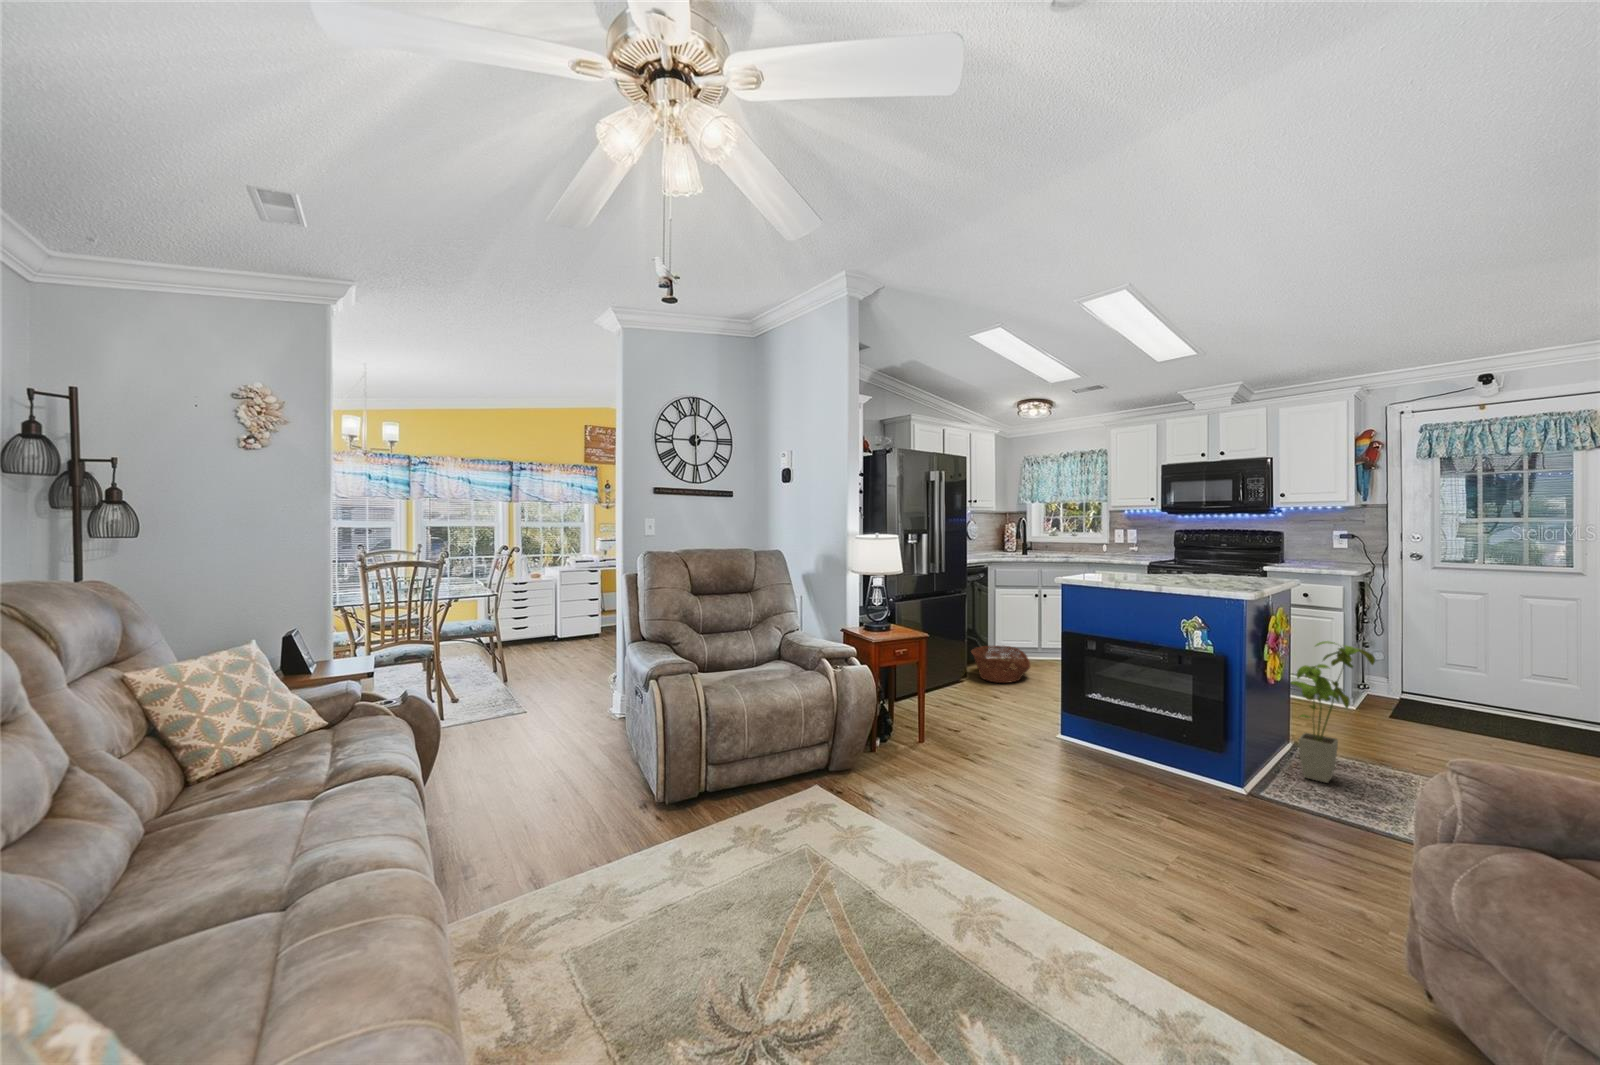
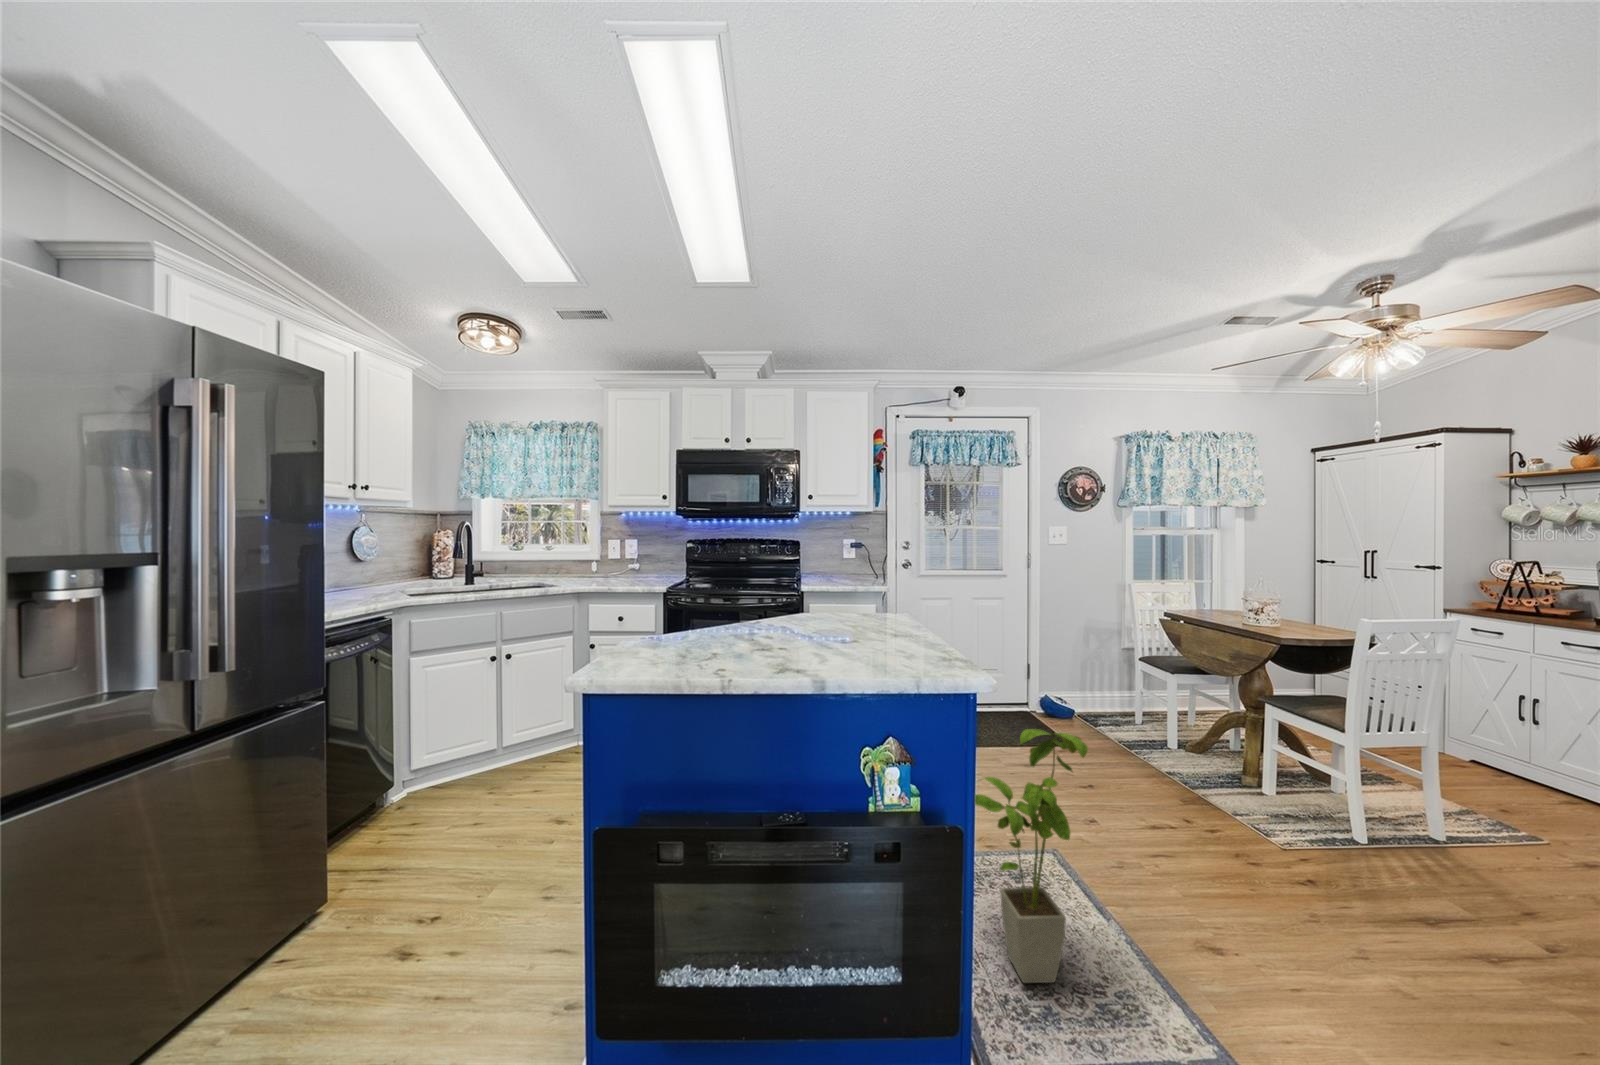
basket: present [972,646,1030,683] -> none [343,768,487,883]

